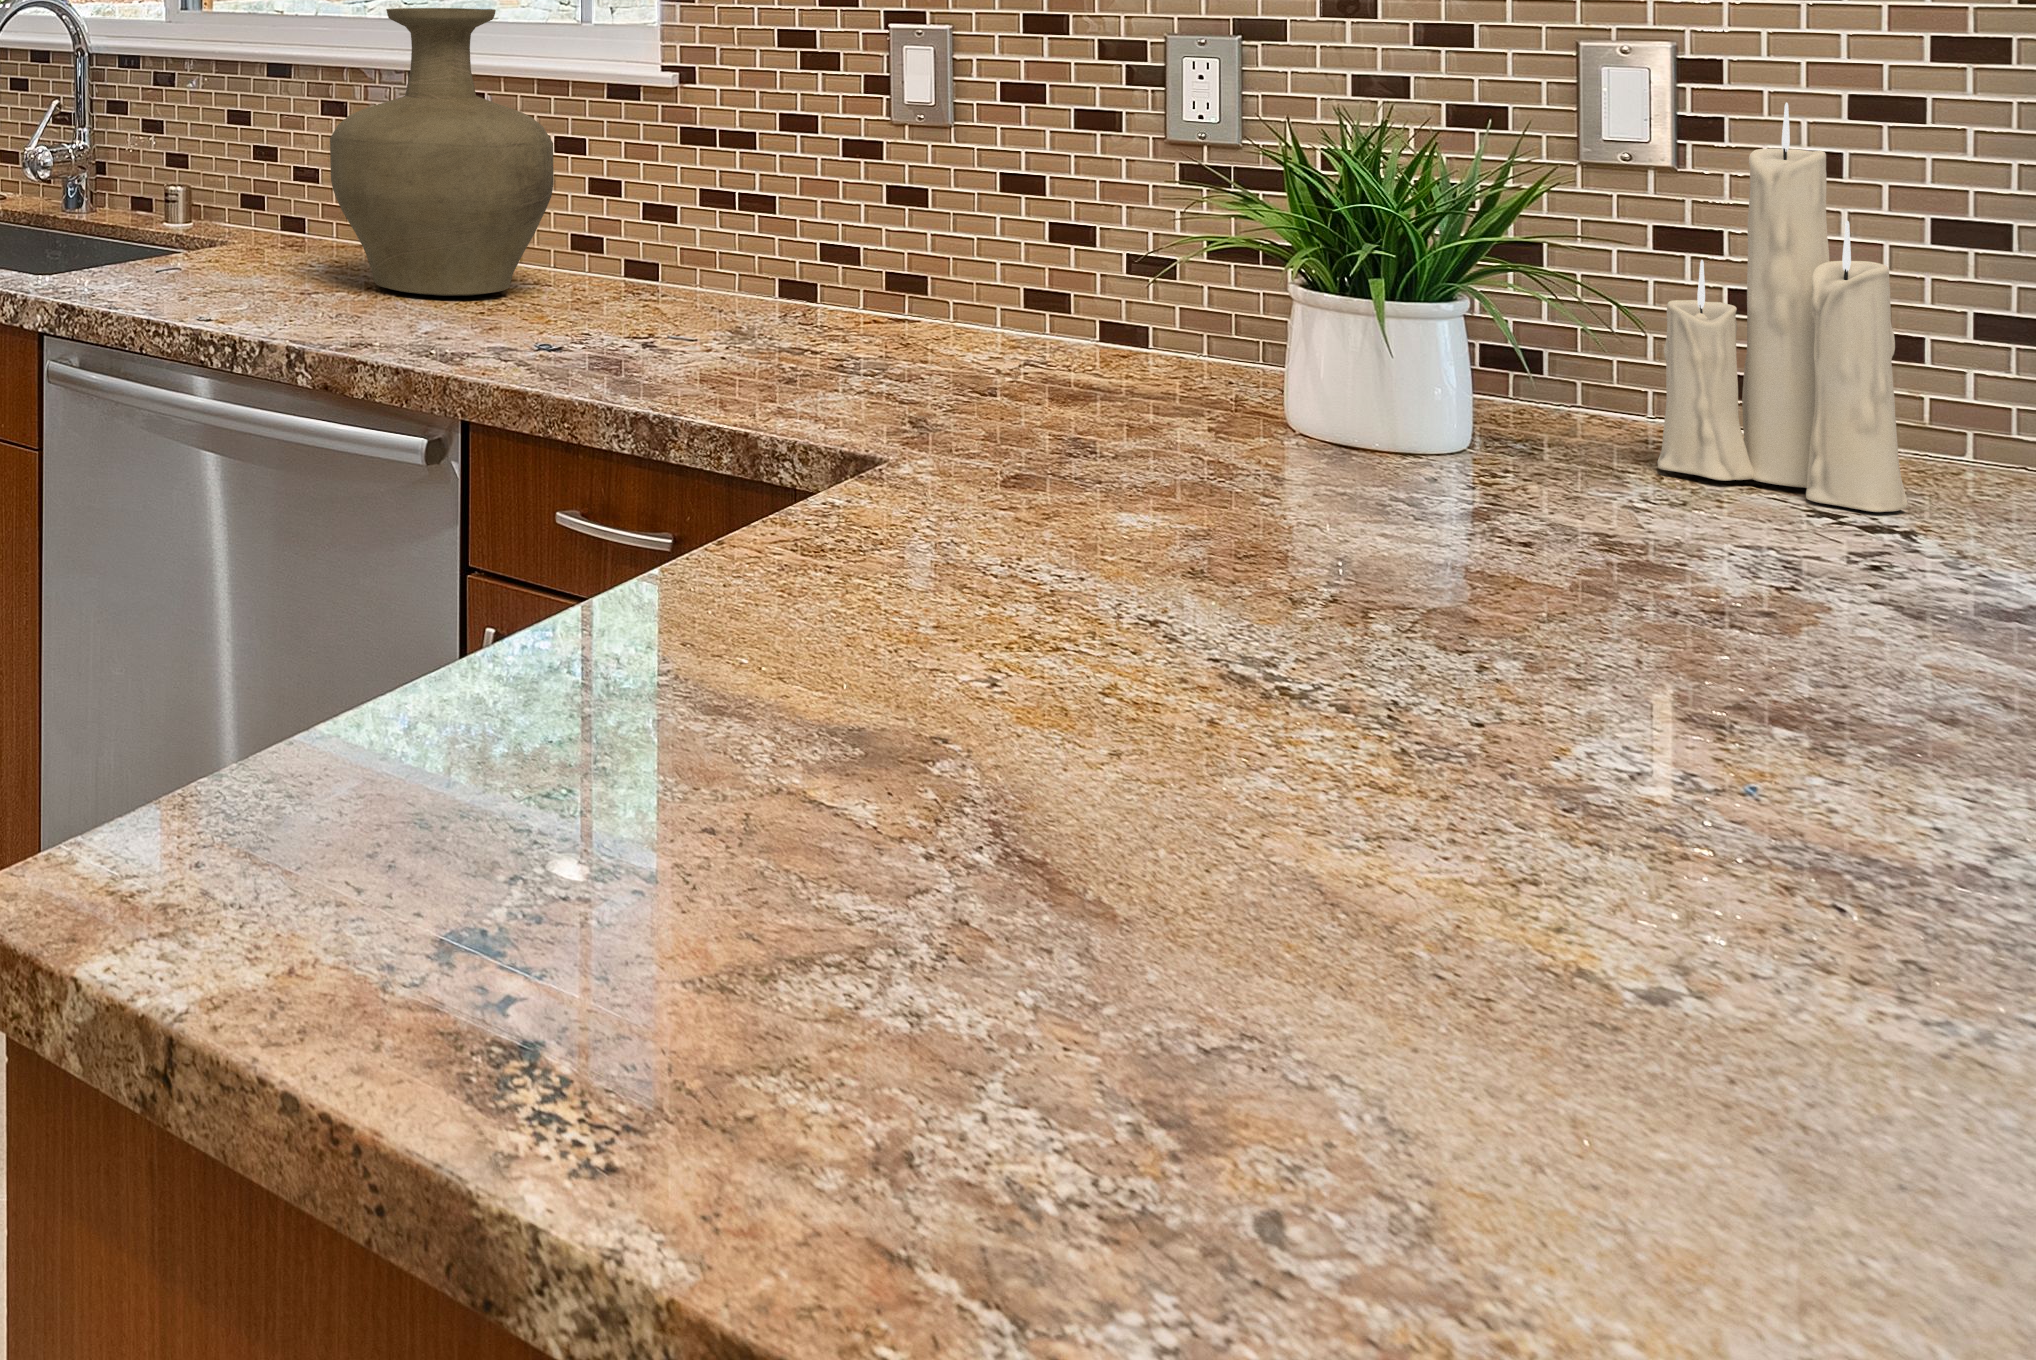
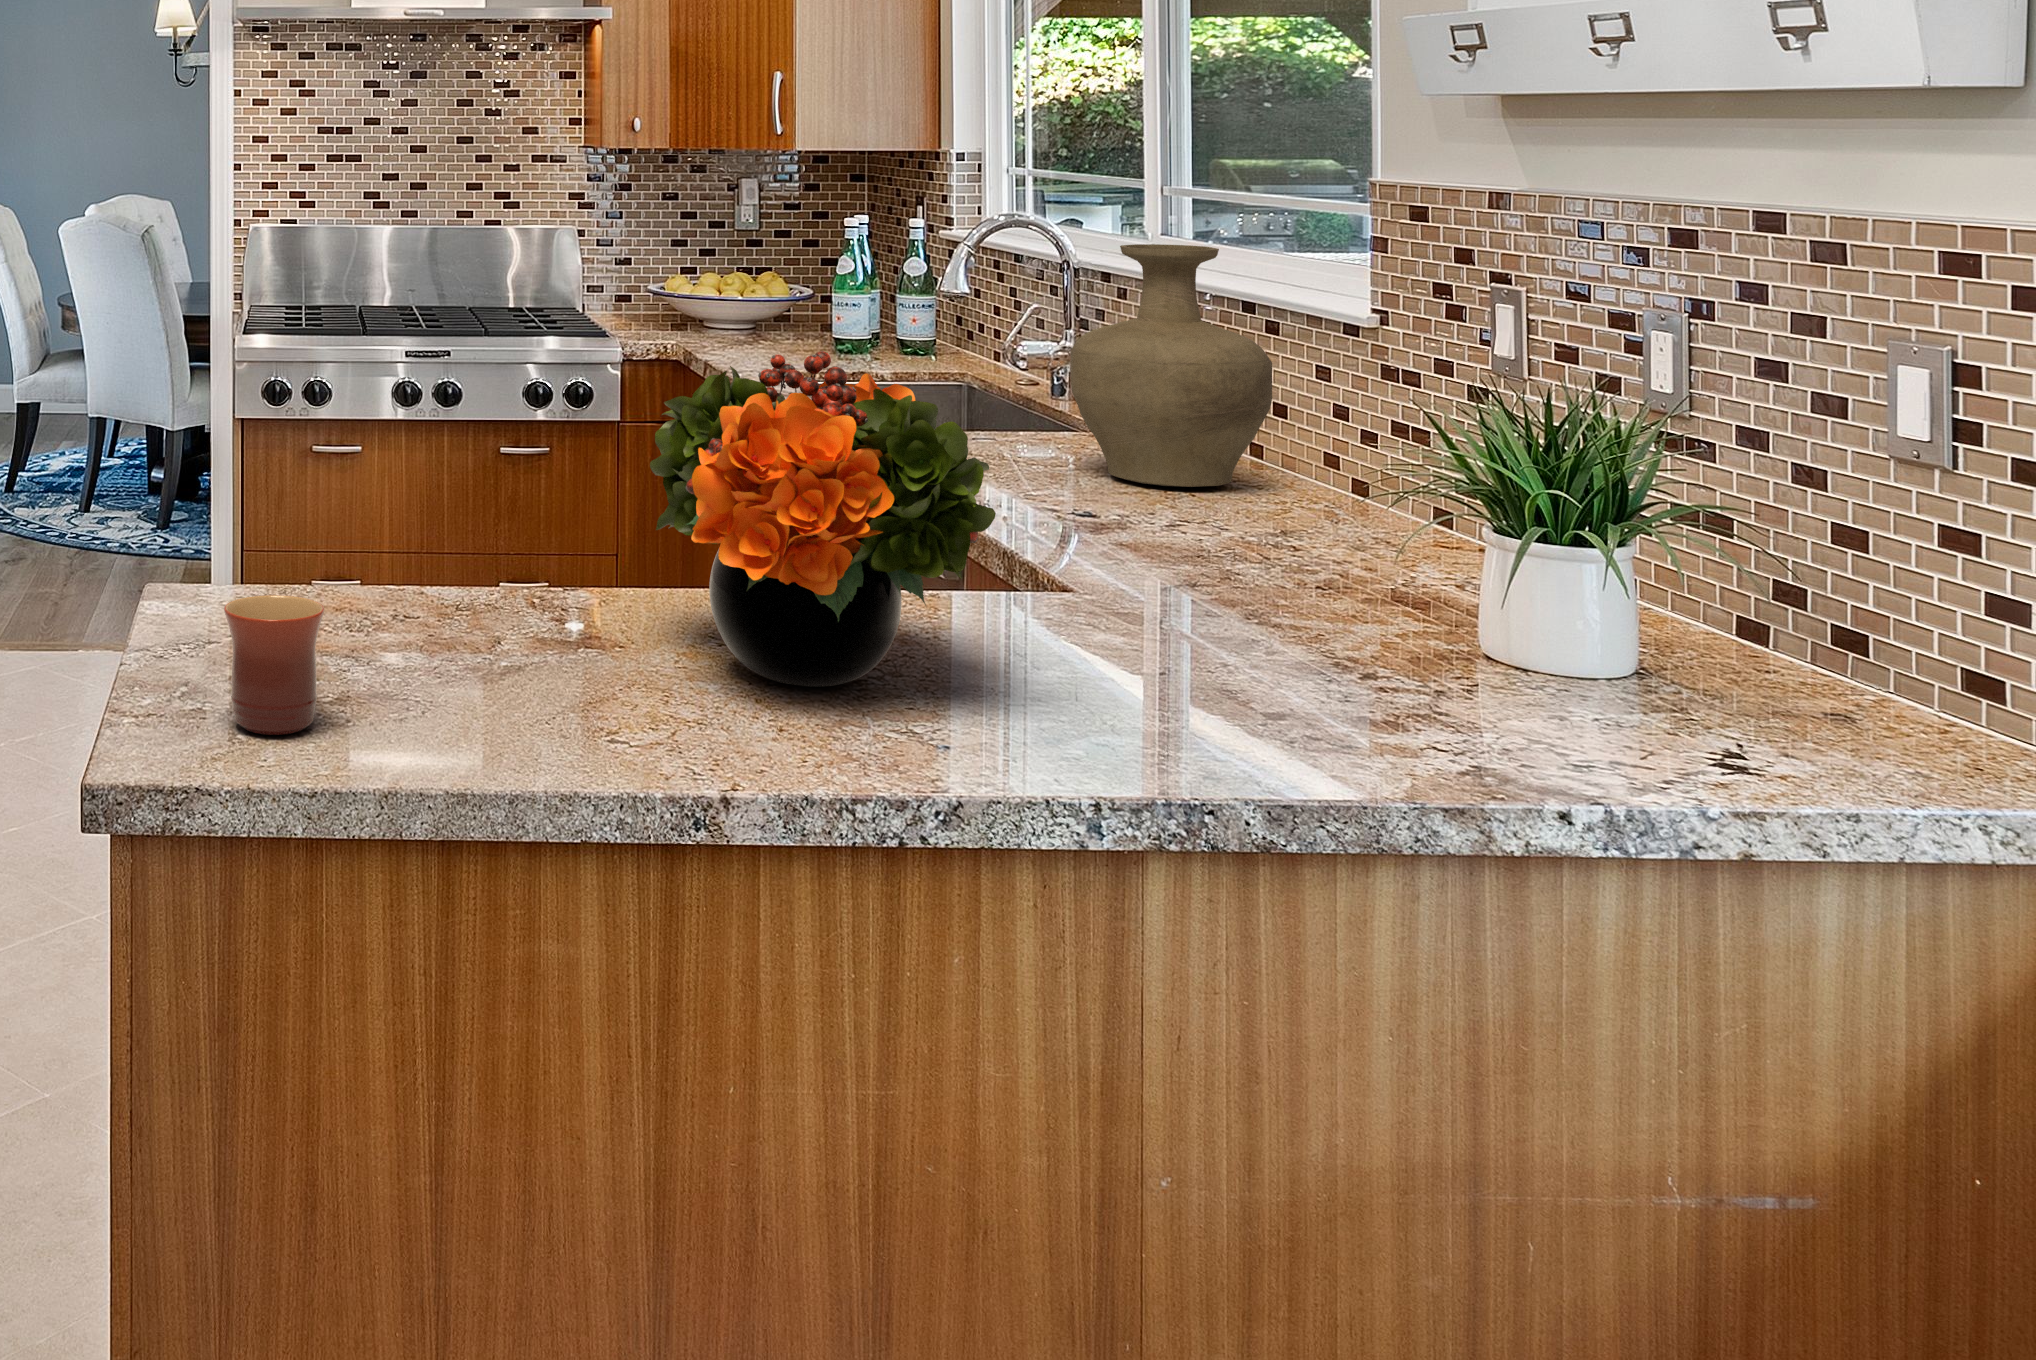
candle: present [1658,103,1908,512] -> none [1743,388,1889,792]
flower arrangement: none [815,118,1529,673] -> present [650,351,996,687]
mug: none [1092,768,1463,1162] -> present [224,595,324,735]

